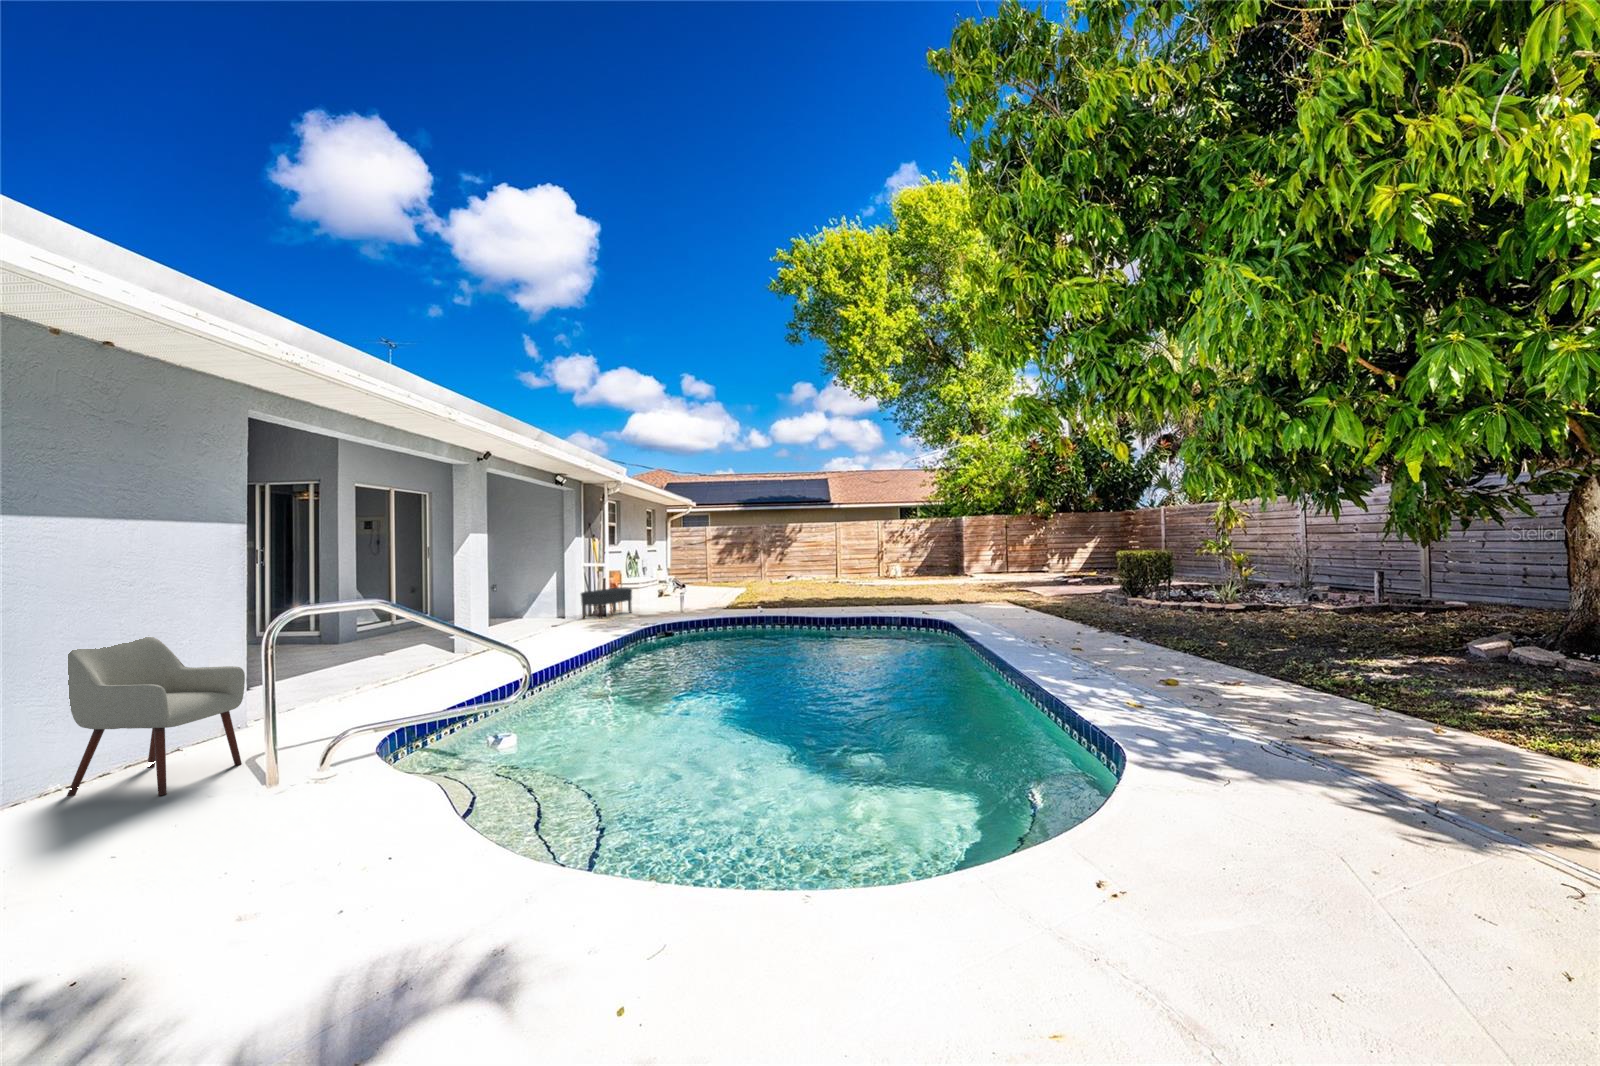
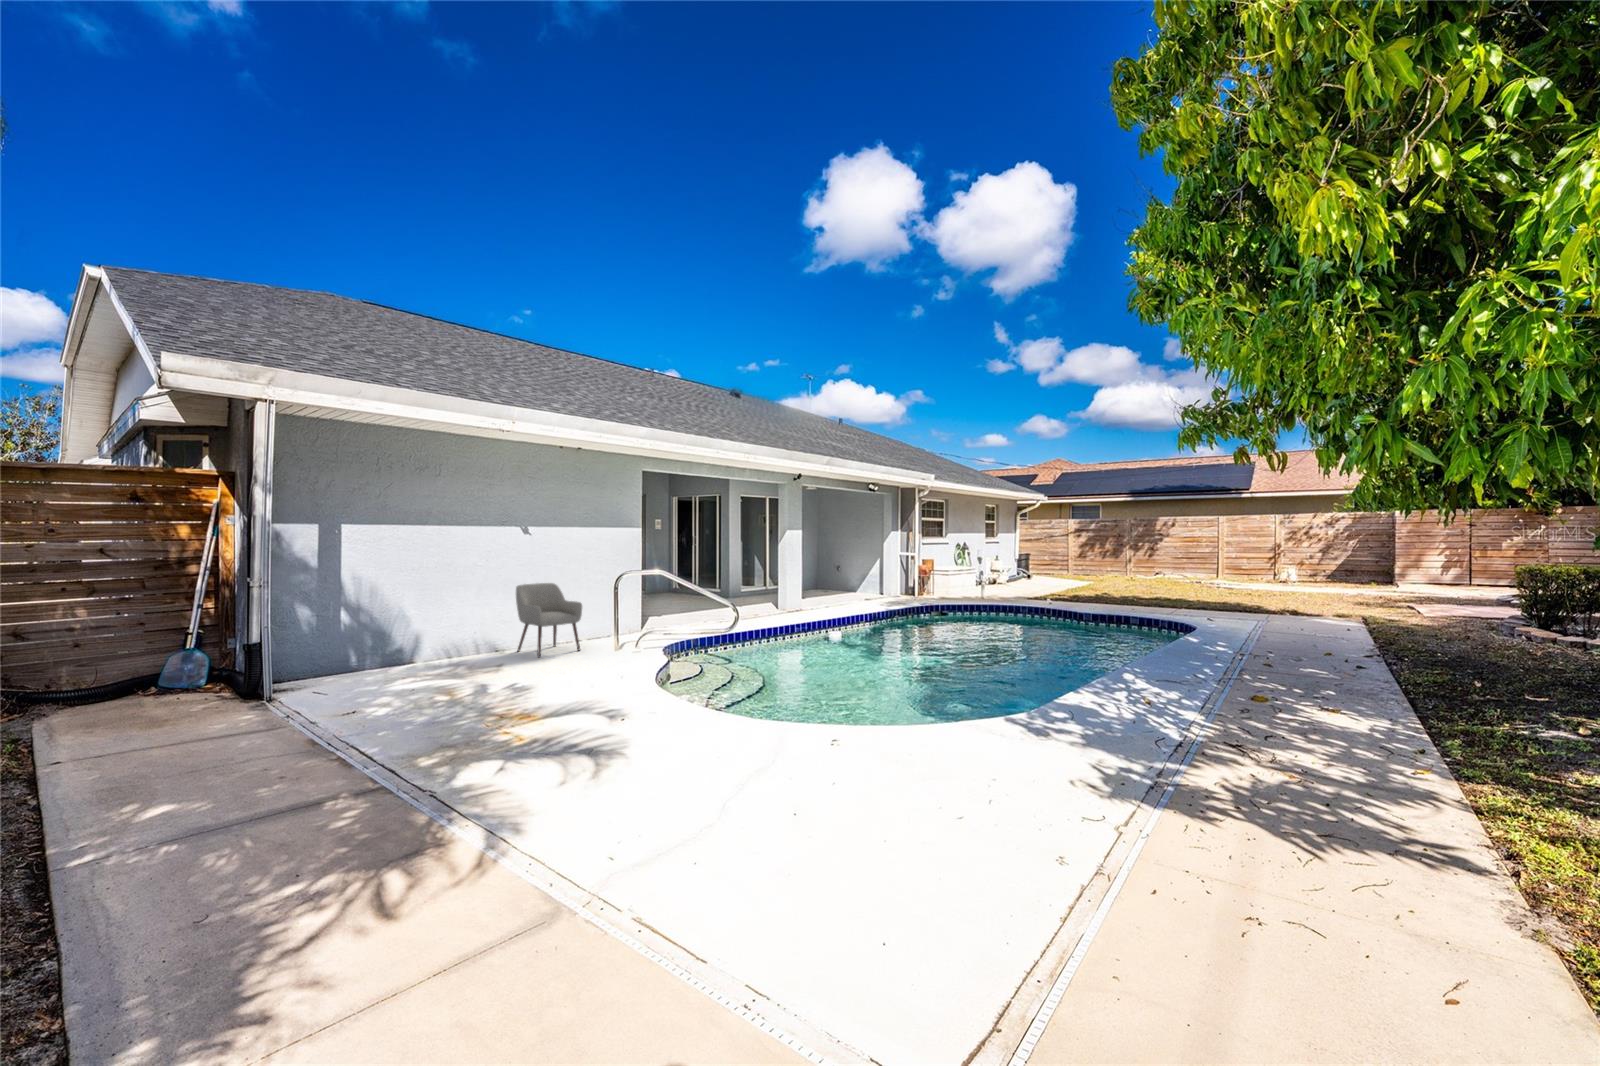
bench: present [581,588,632,618] -> none [896,573,943,597]

